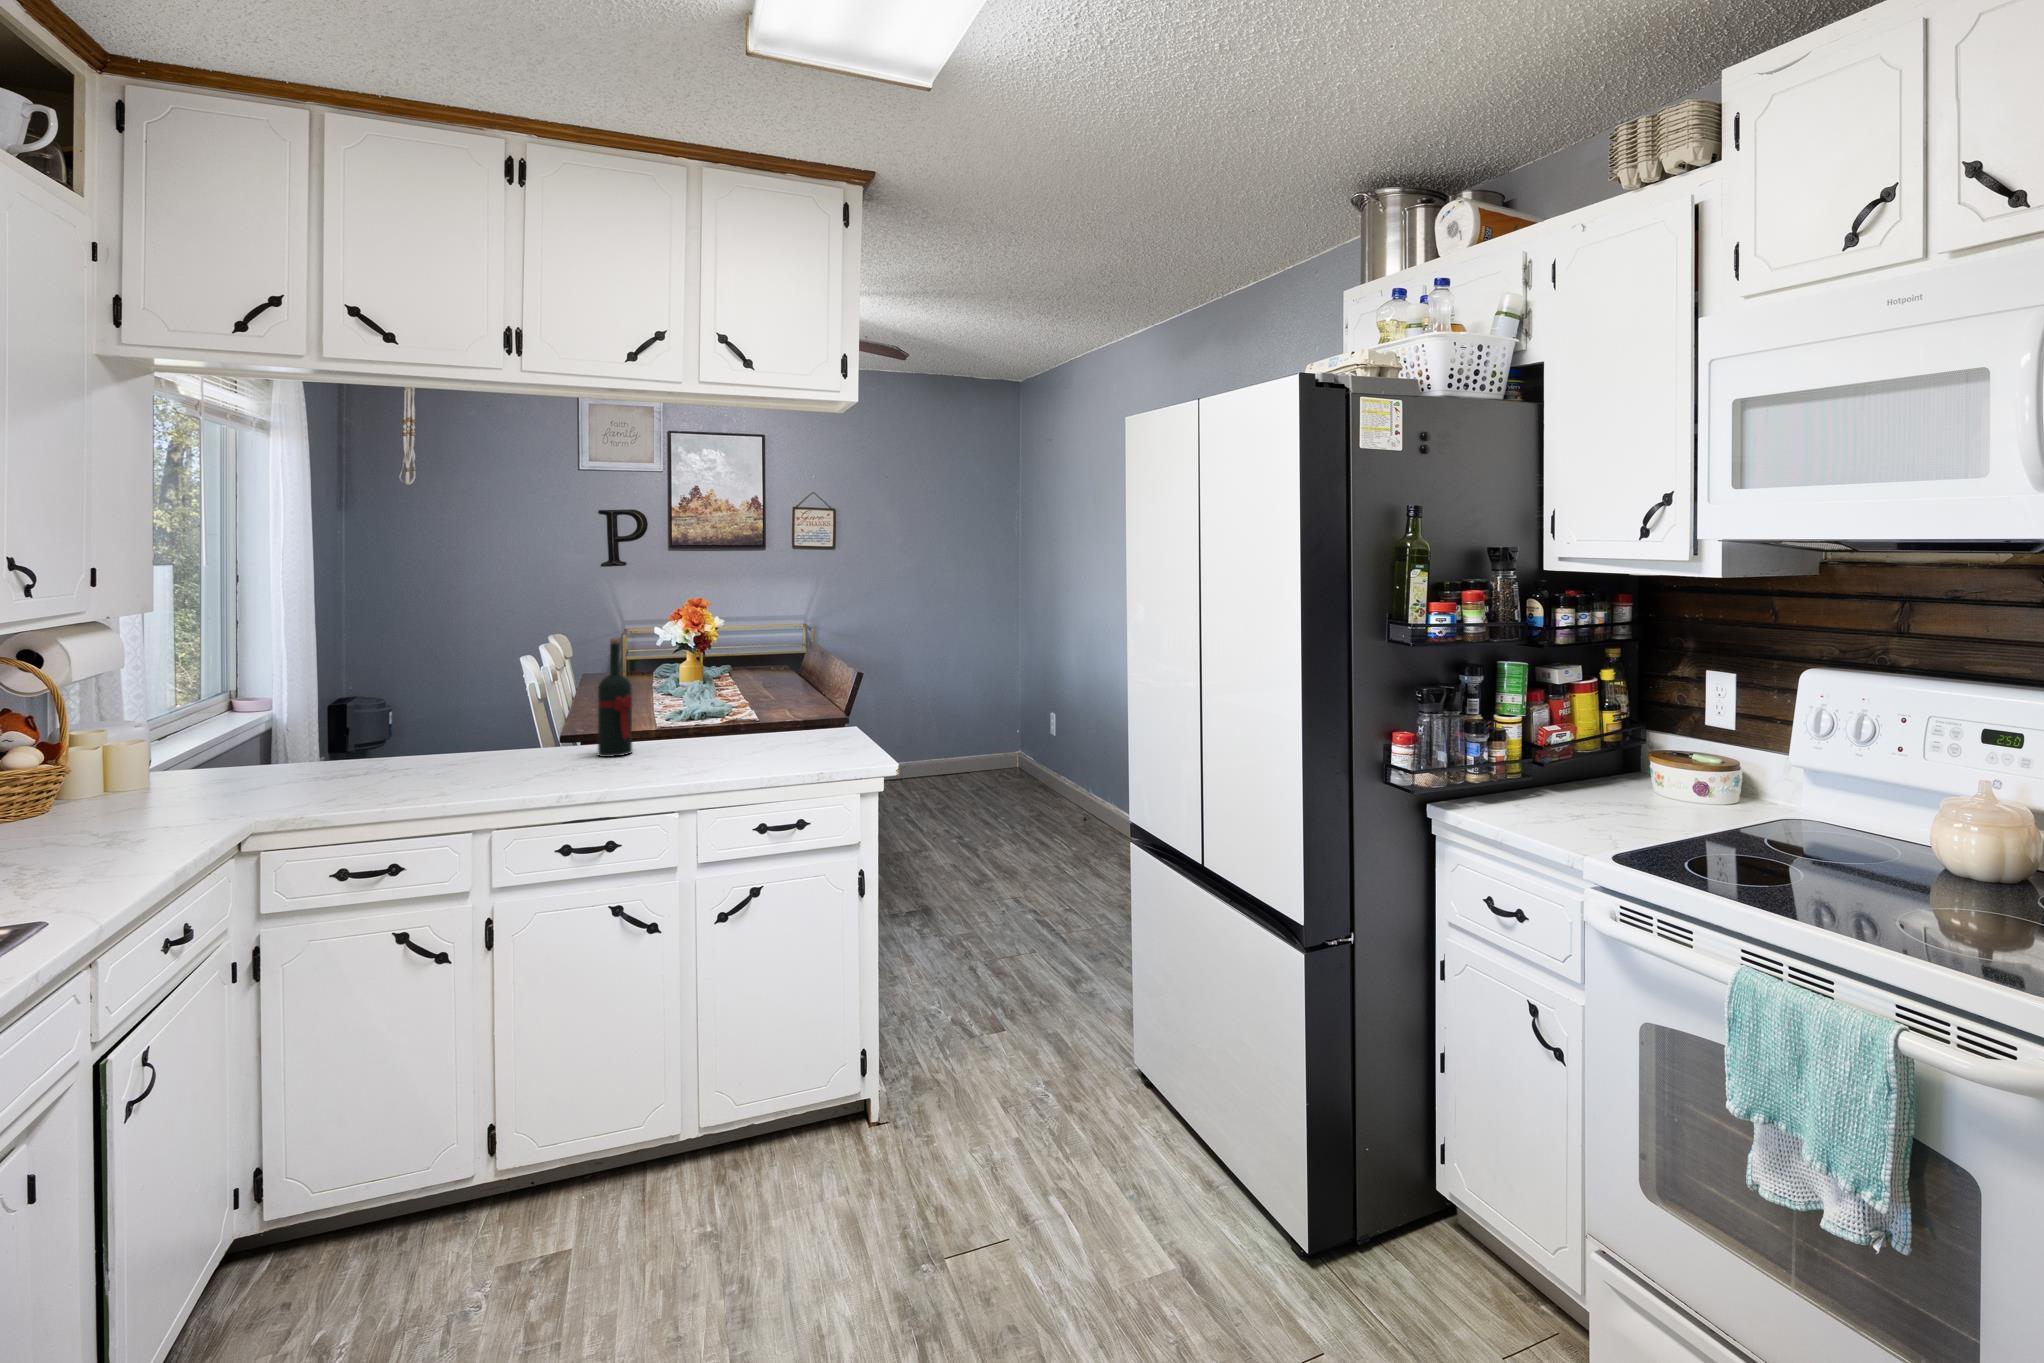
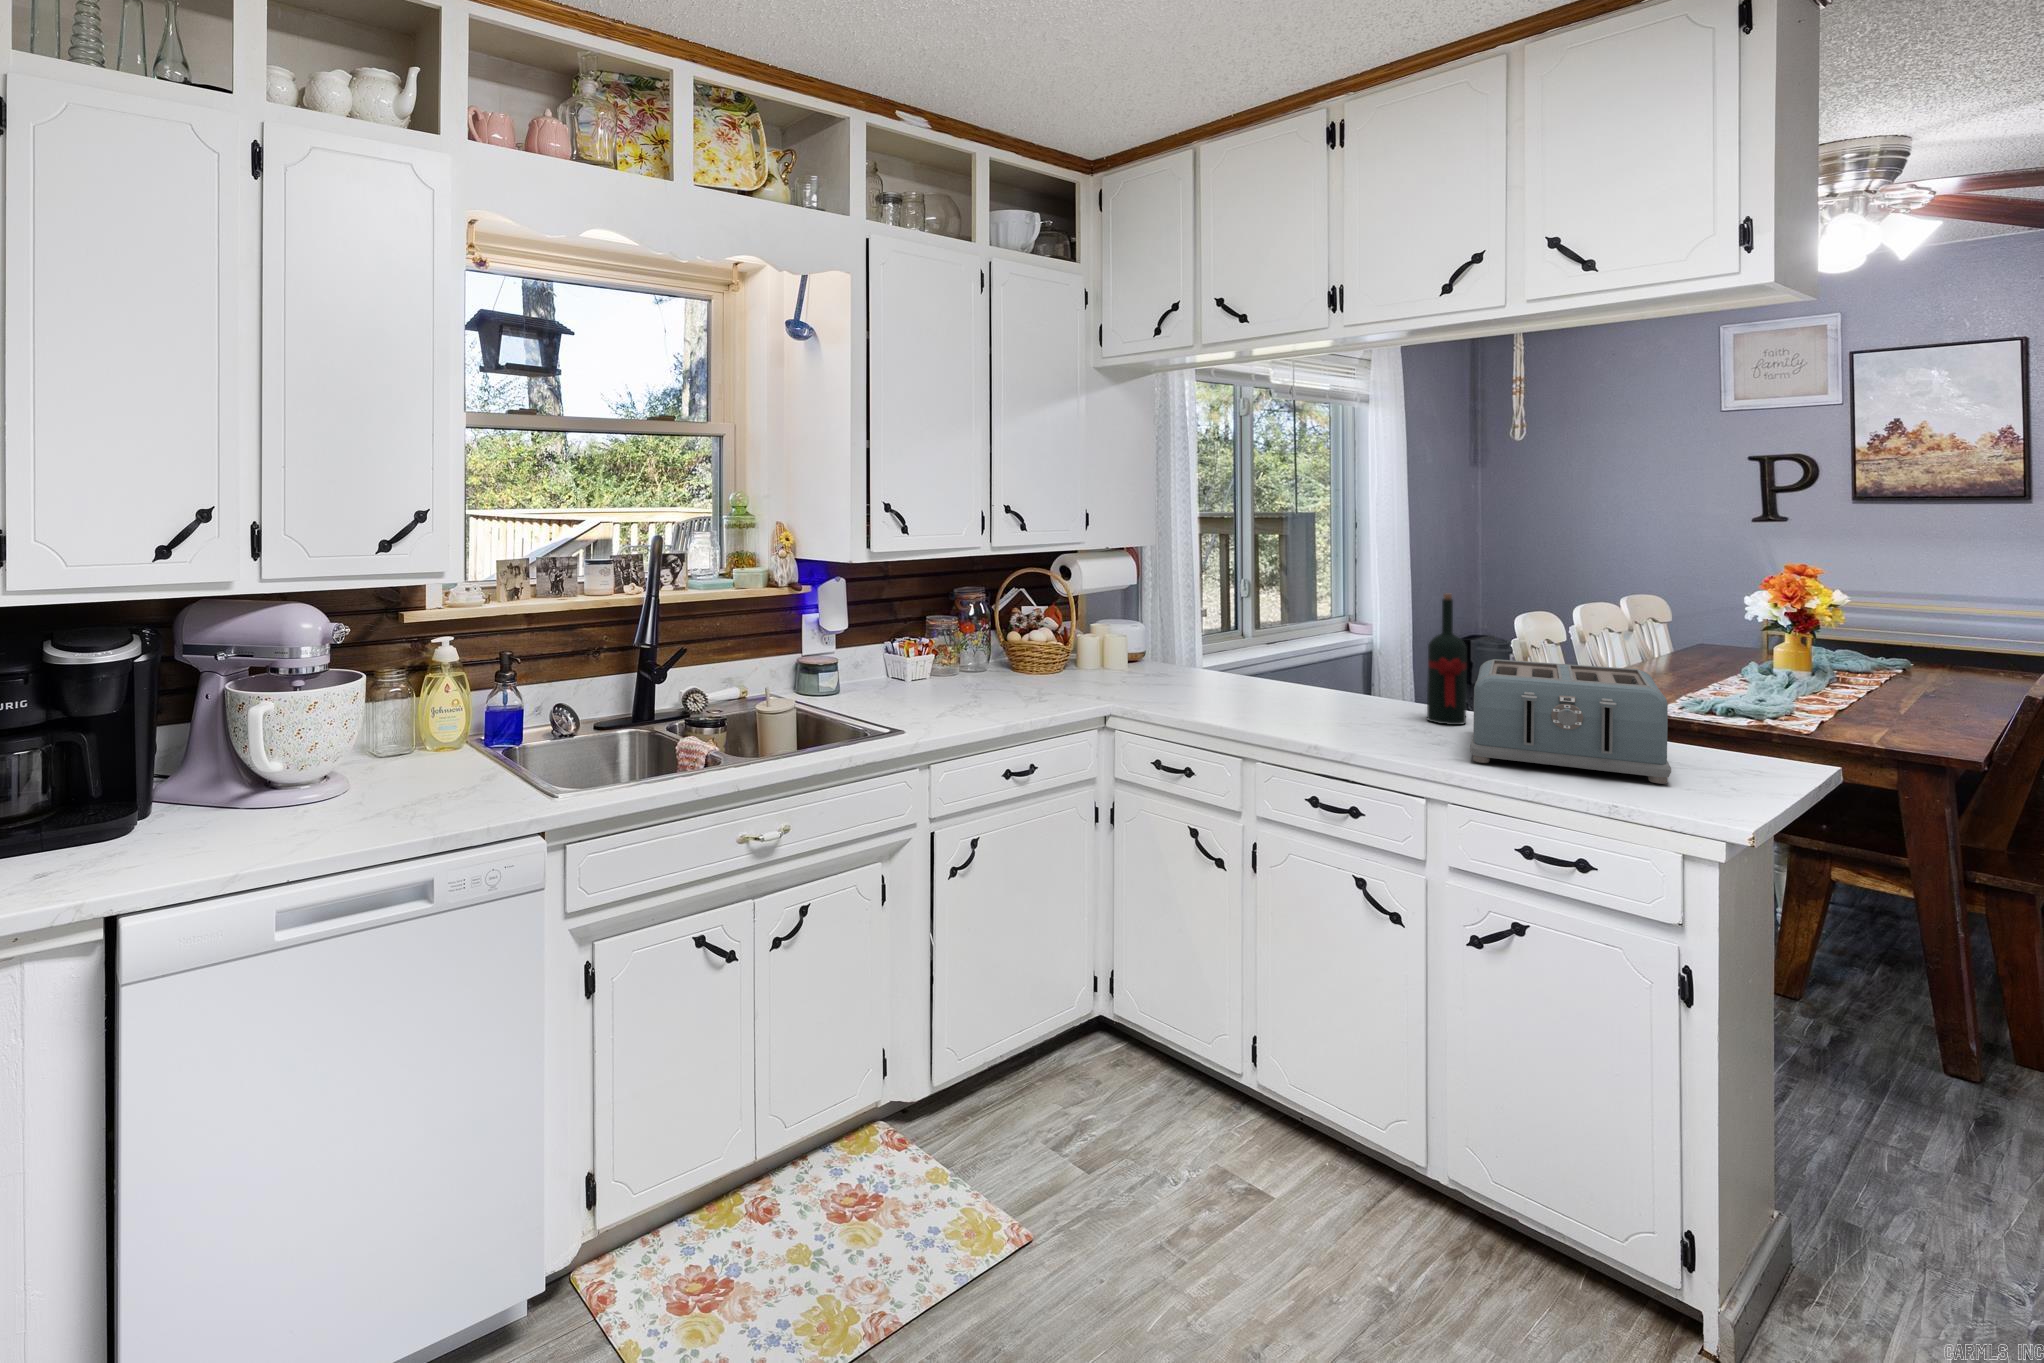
toaster: none [654,680,822,772] -> present [1470,659,1671,784]

